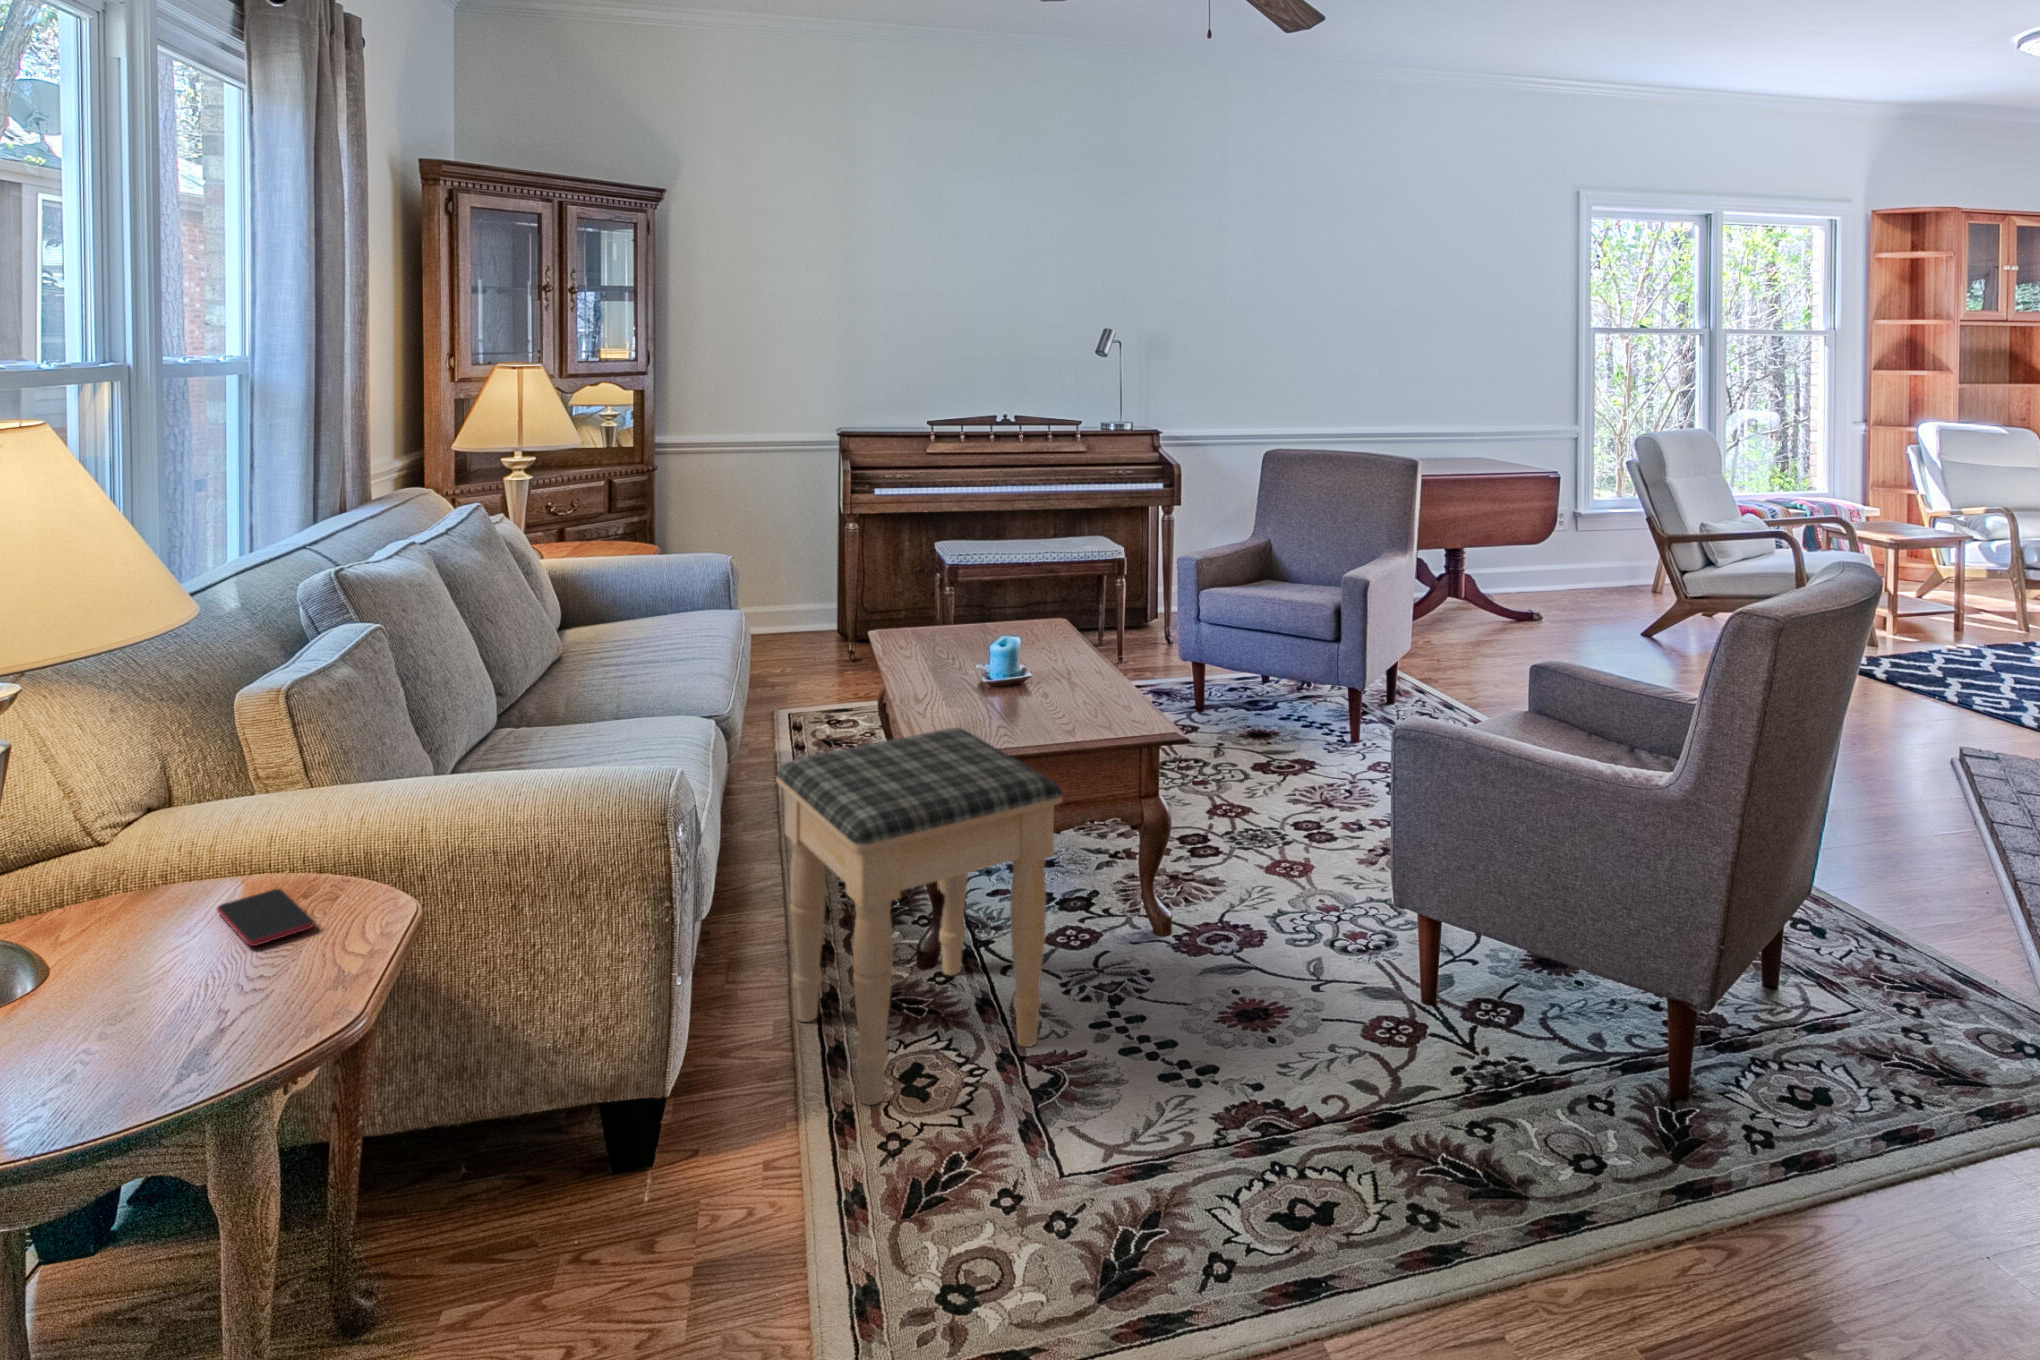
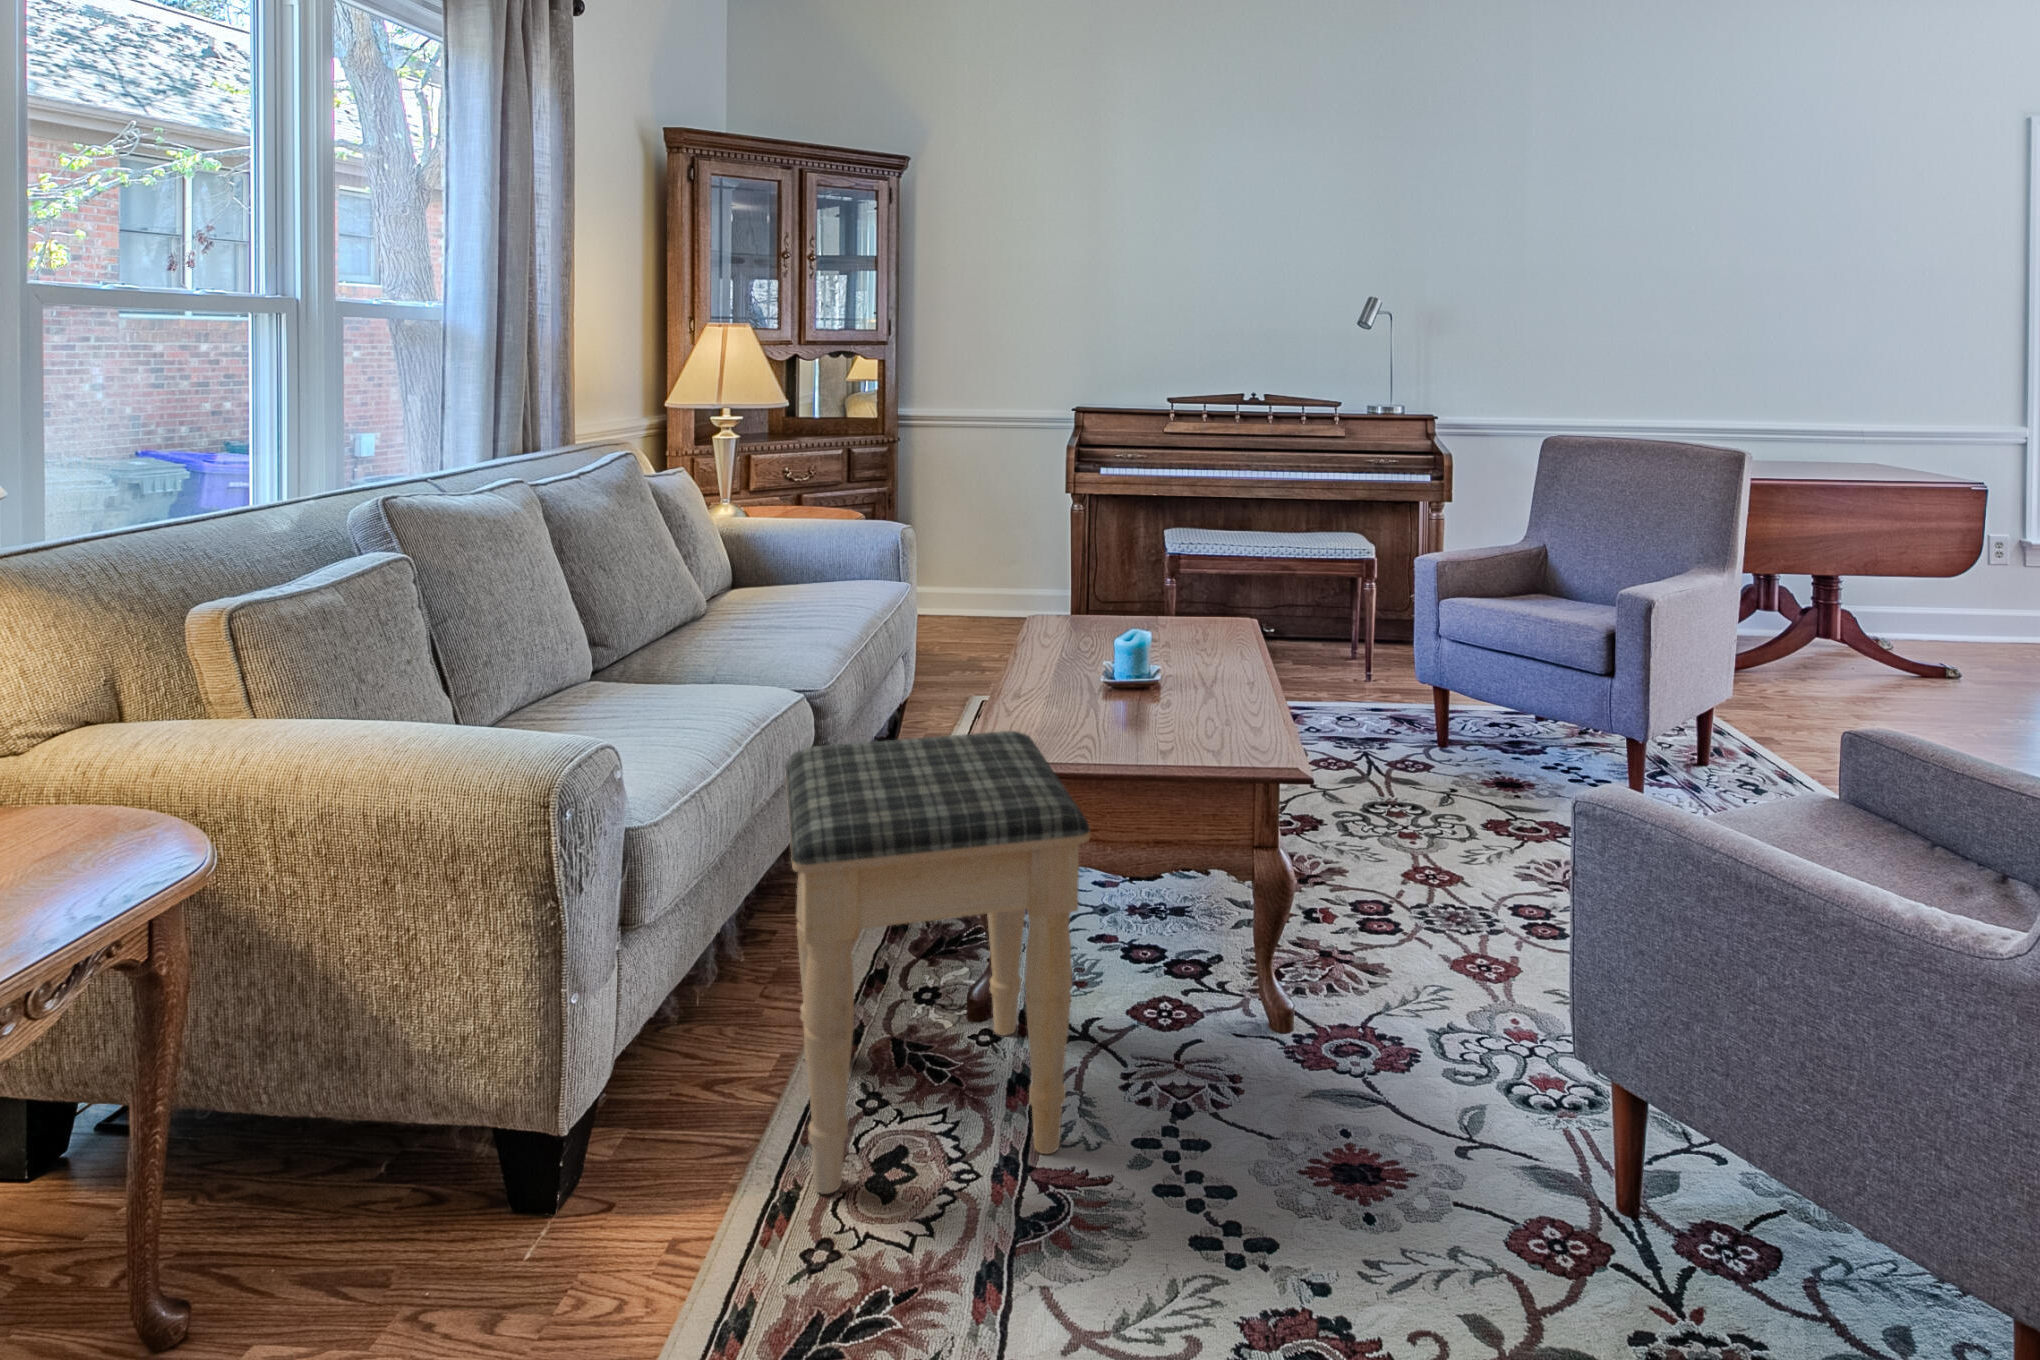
smartphone: present [217,889,315,946] -> none [9,828,120,893]

